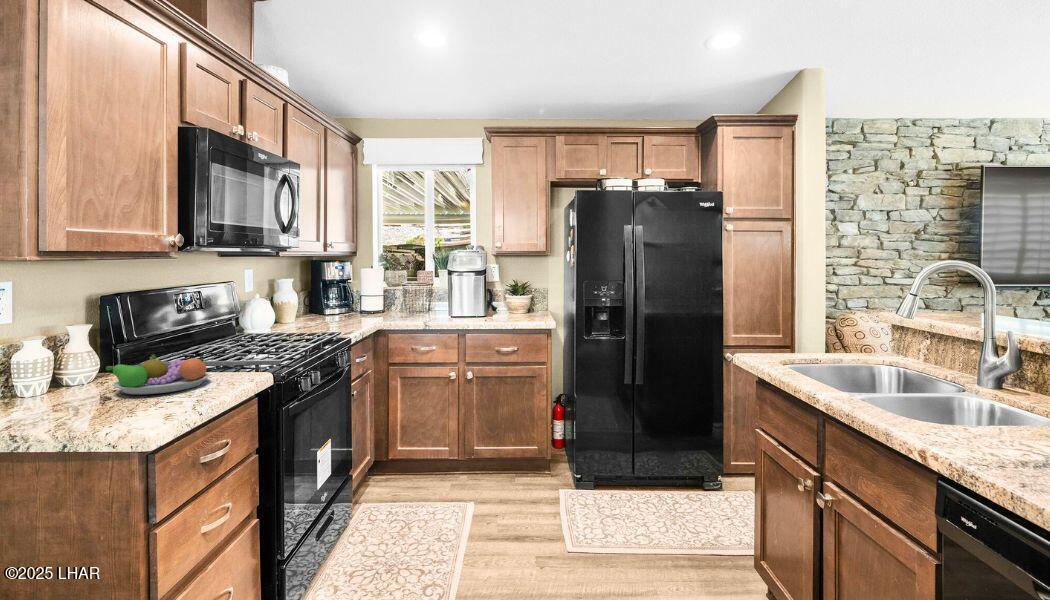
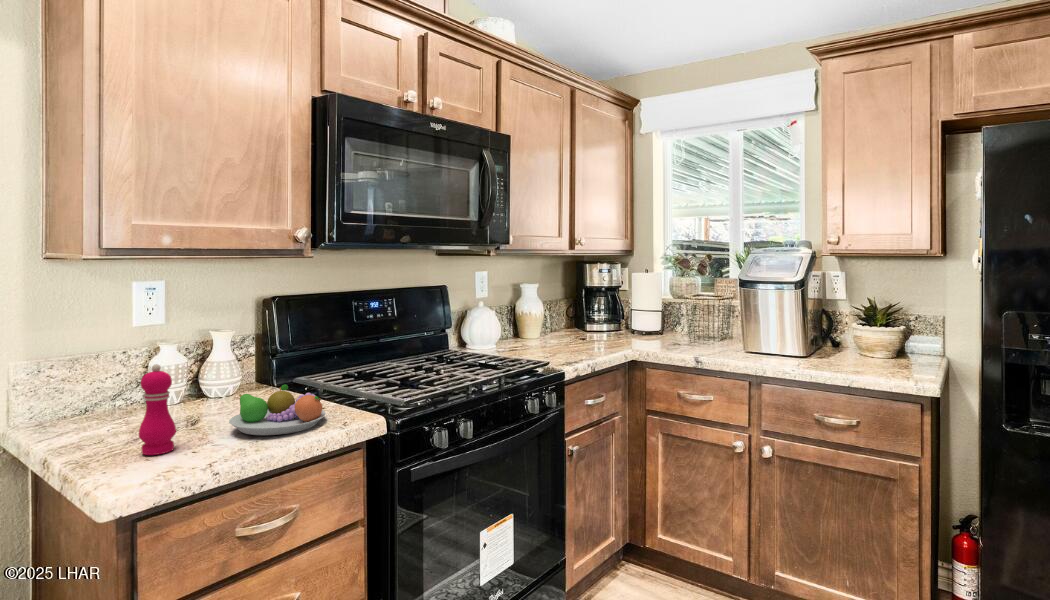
pepper mill: none [42,335,84,421] -> present [139,364,176,455]

